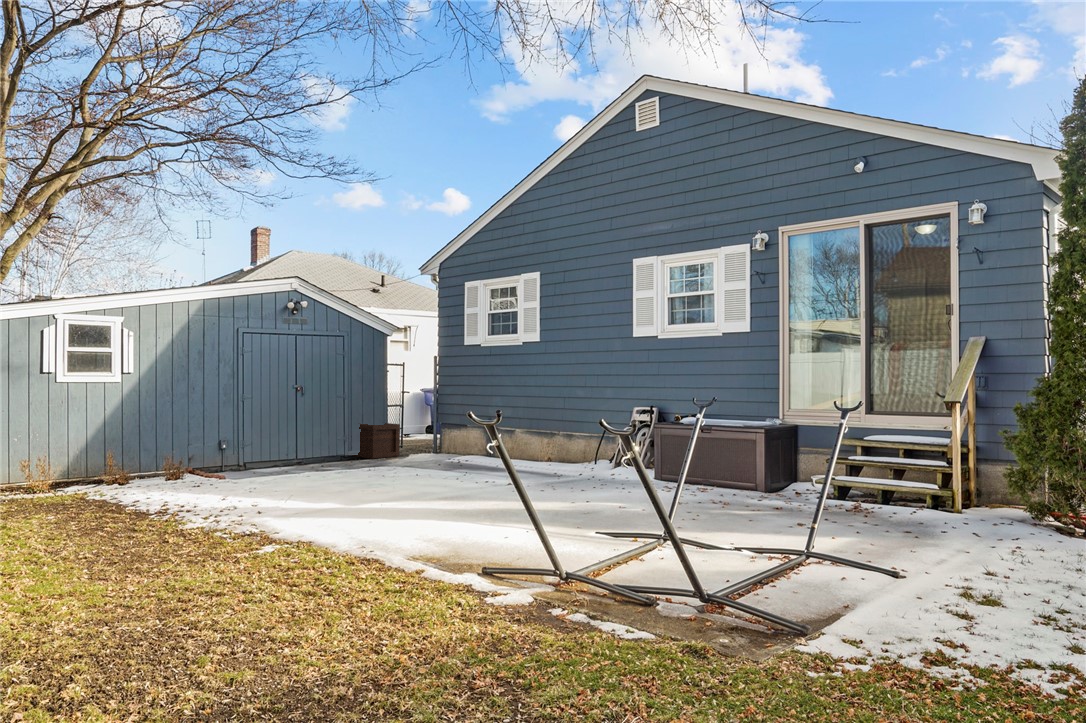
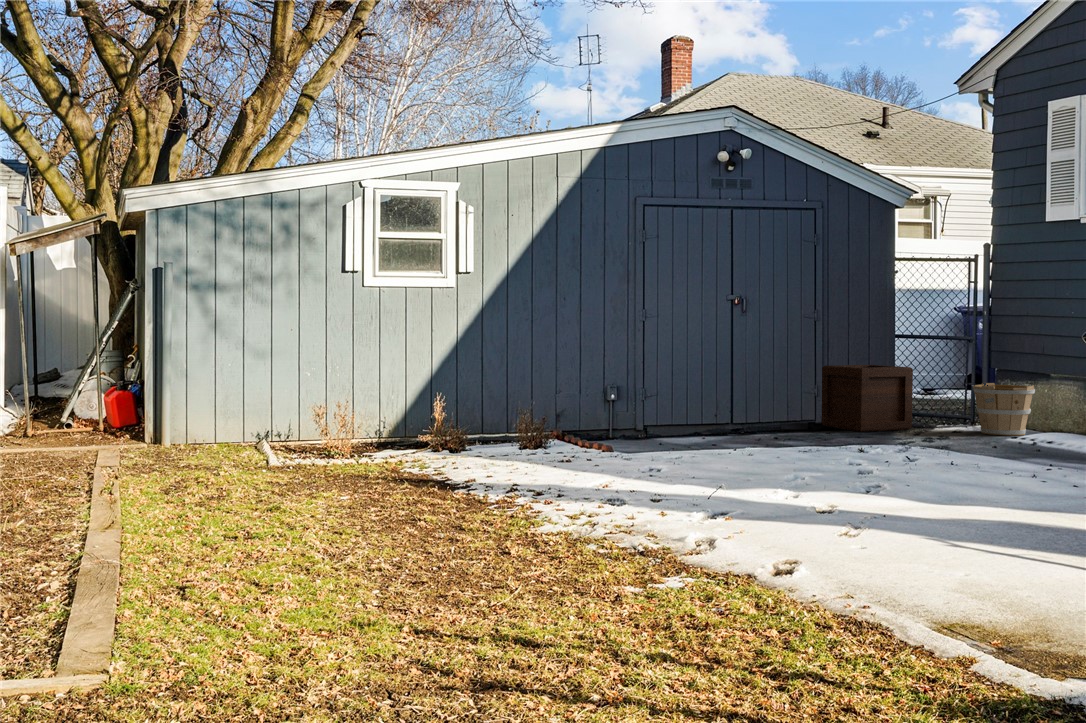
wooden bucket: none [429,431,458,457] -> present [973,383,1035,436]

